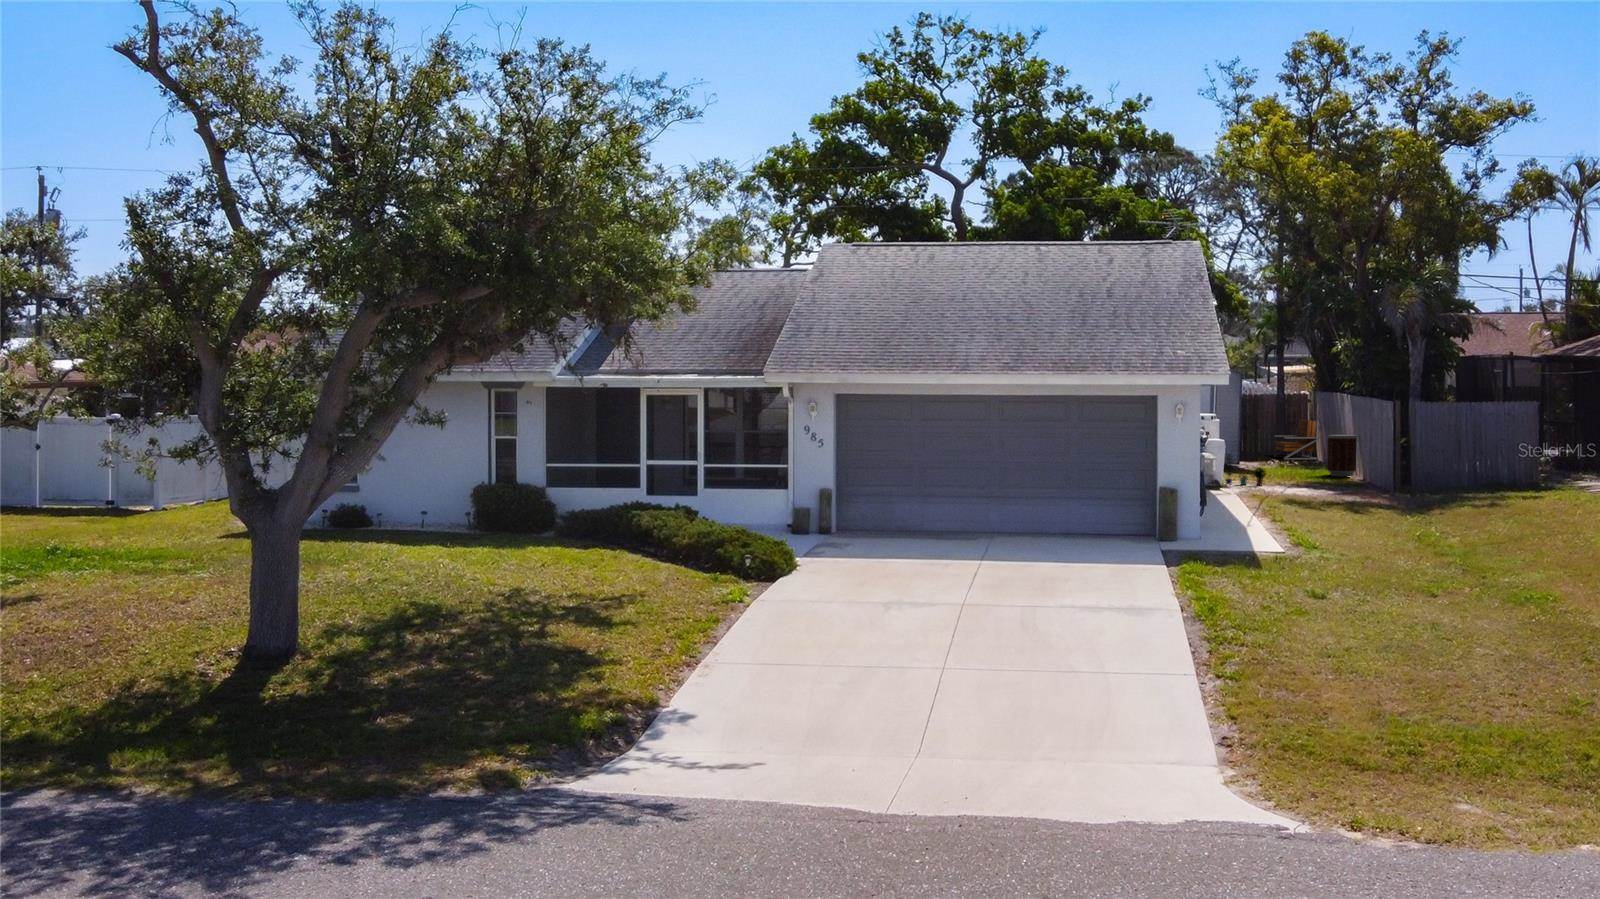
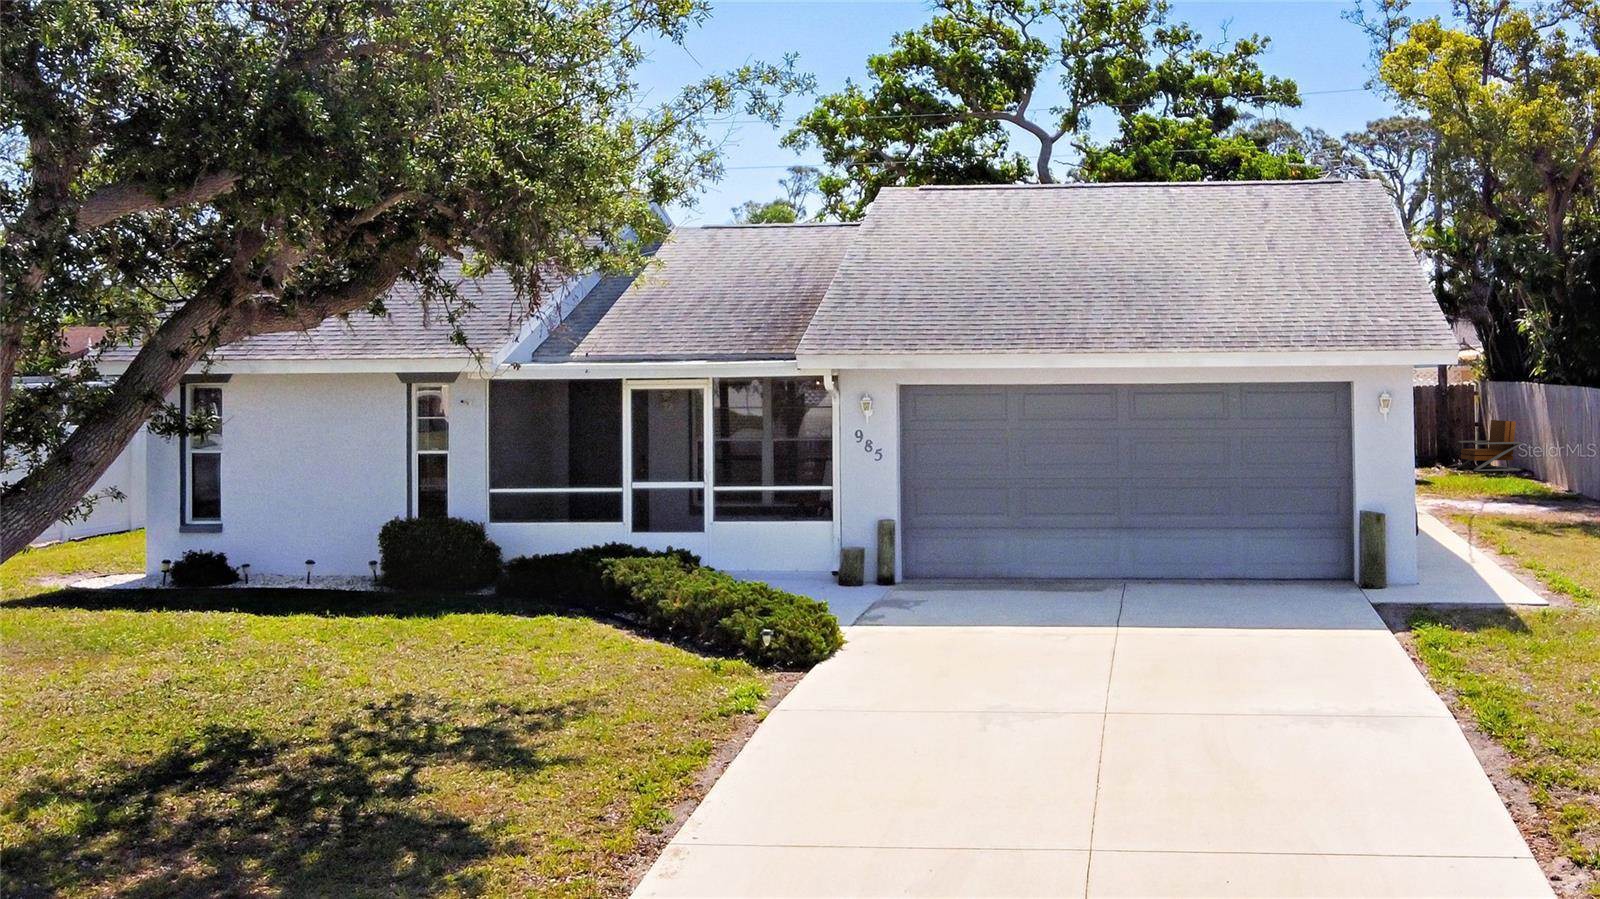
trash can: present [1327,435,1357,476] -> none [1550,437,1590,492]
potted plant: present [1224,454,1266,485] -> none [1417,462,1480,505]

